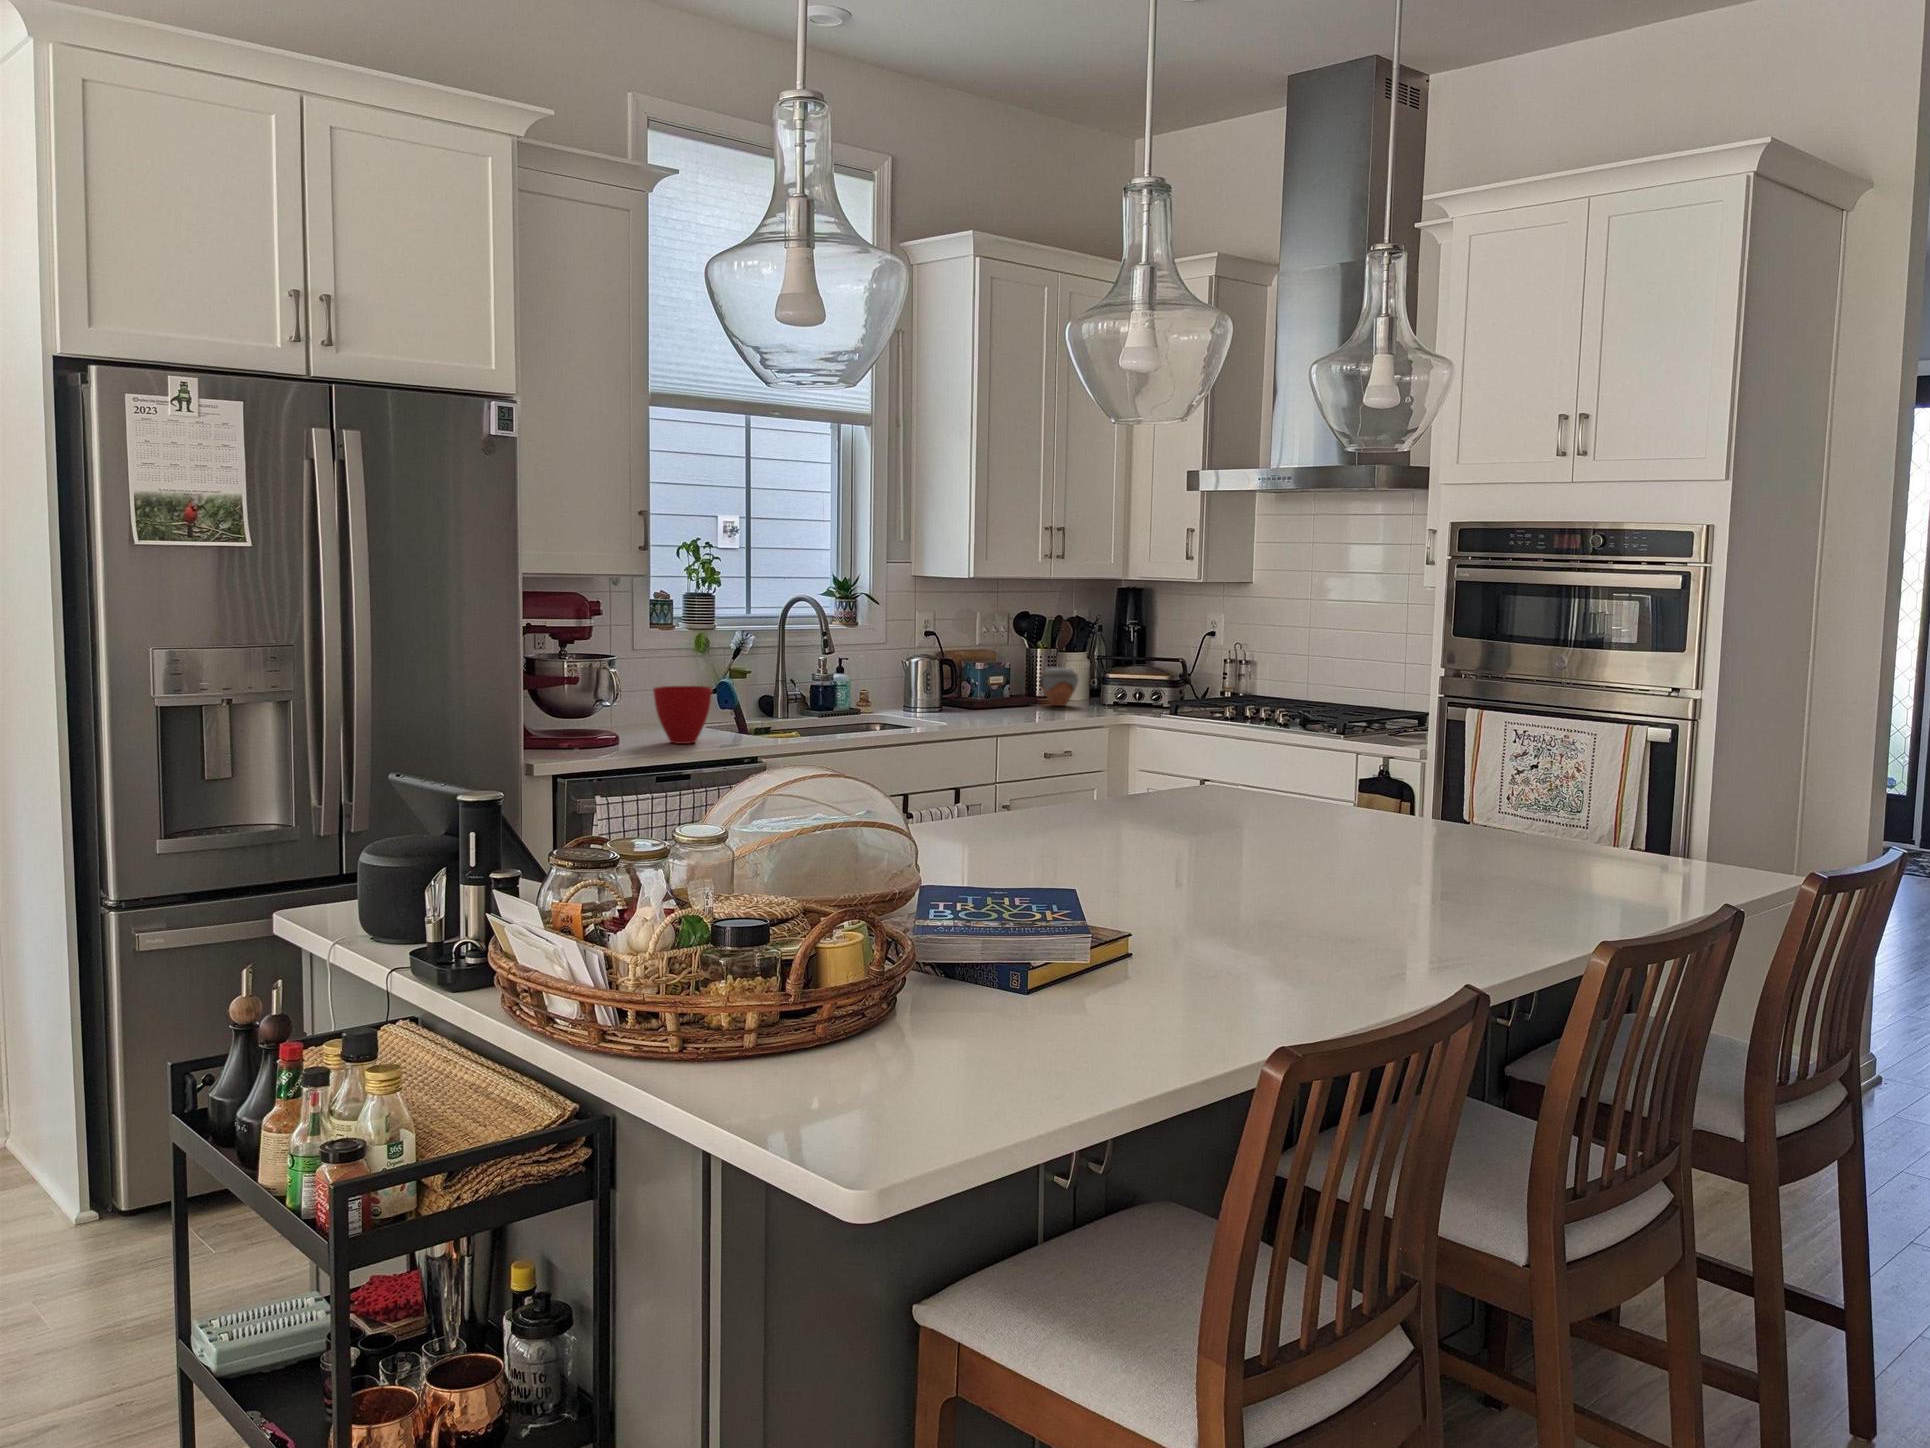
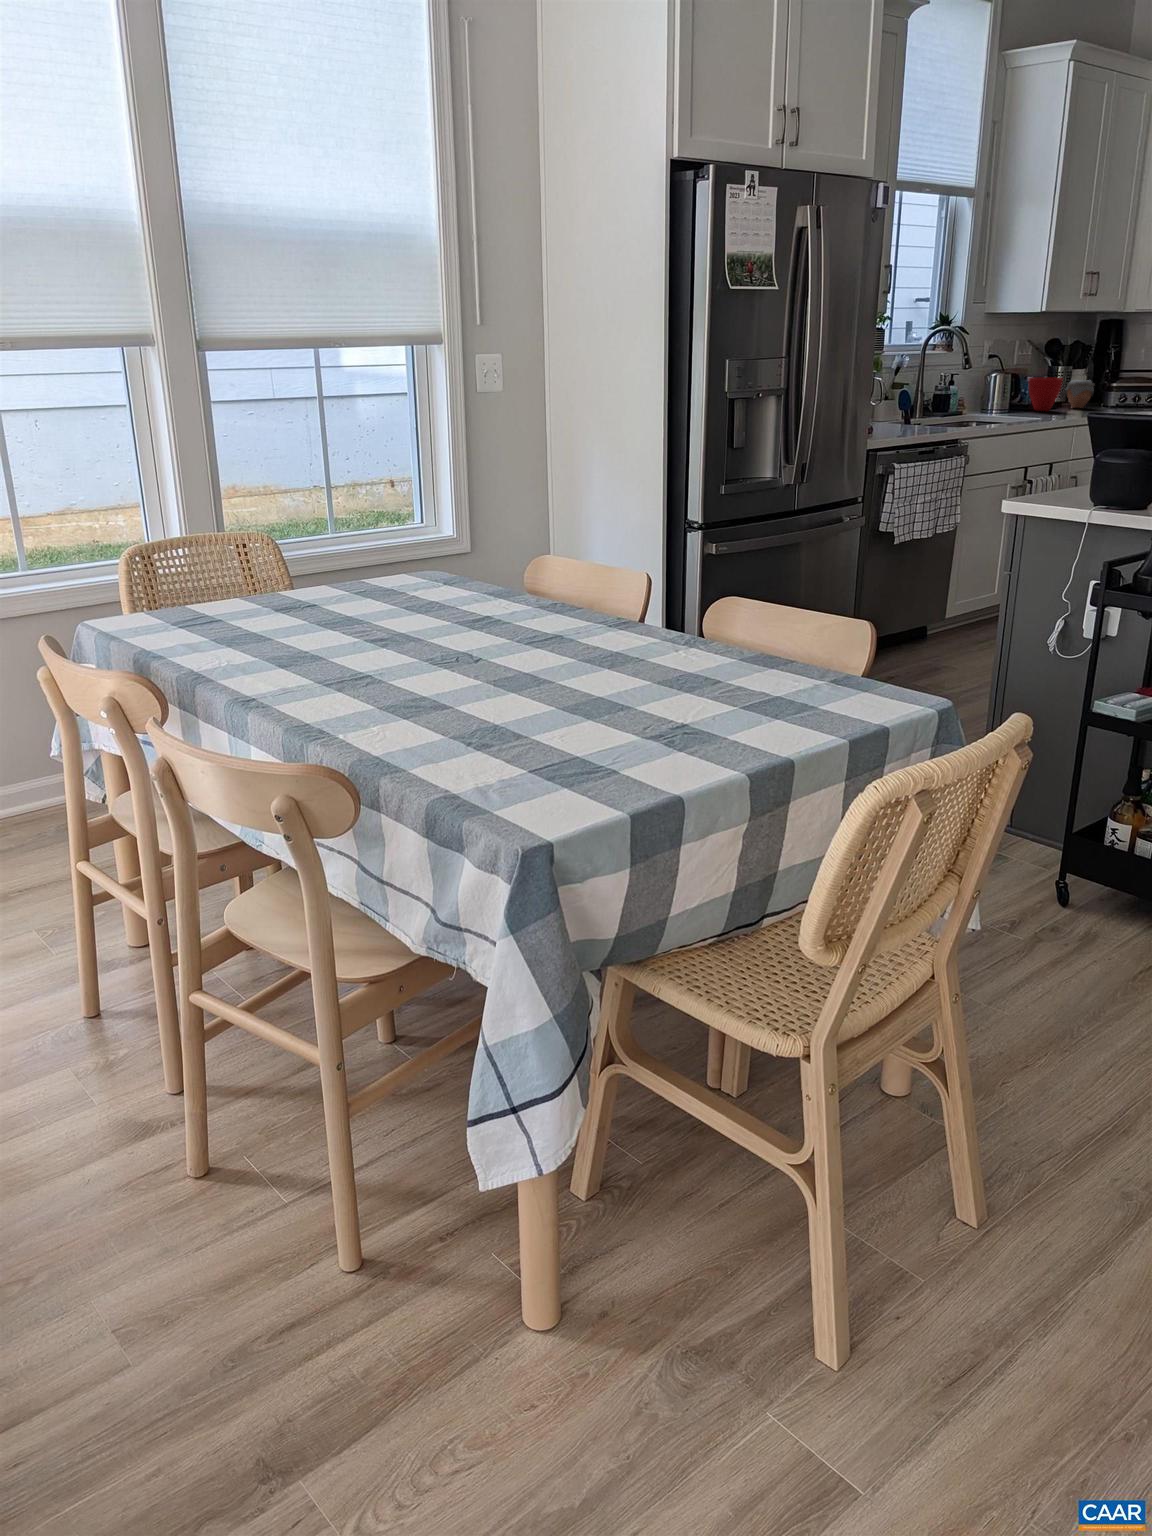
cup: present [653,686,712,744] -> present [1029,378,1063,411]

